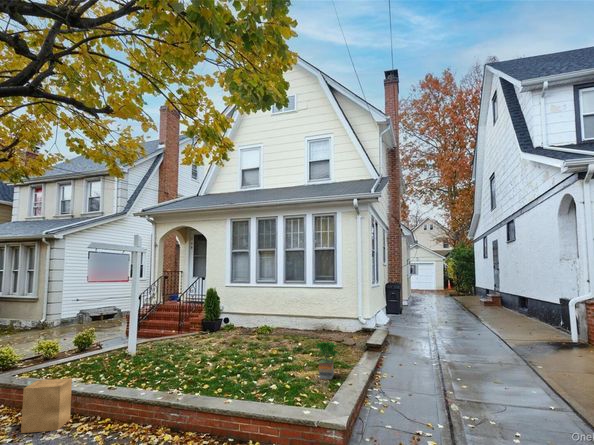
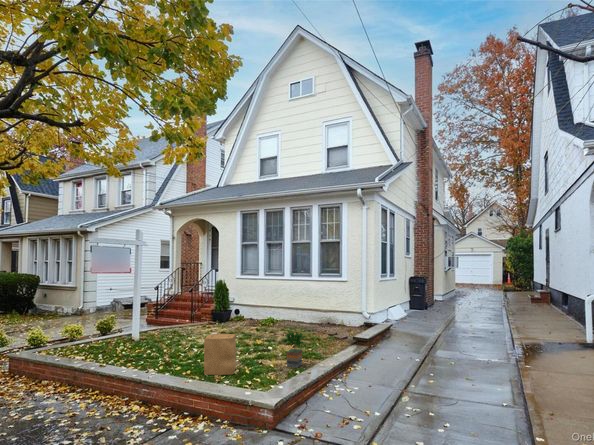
cardboard box: present [21,378,72,433] -> present [204,334,236,375]

